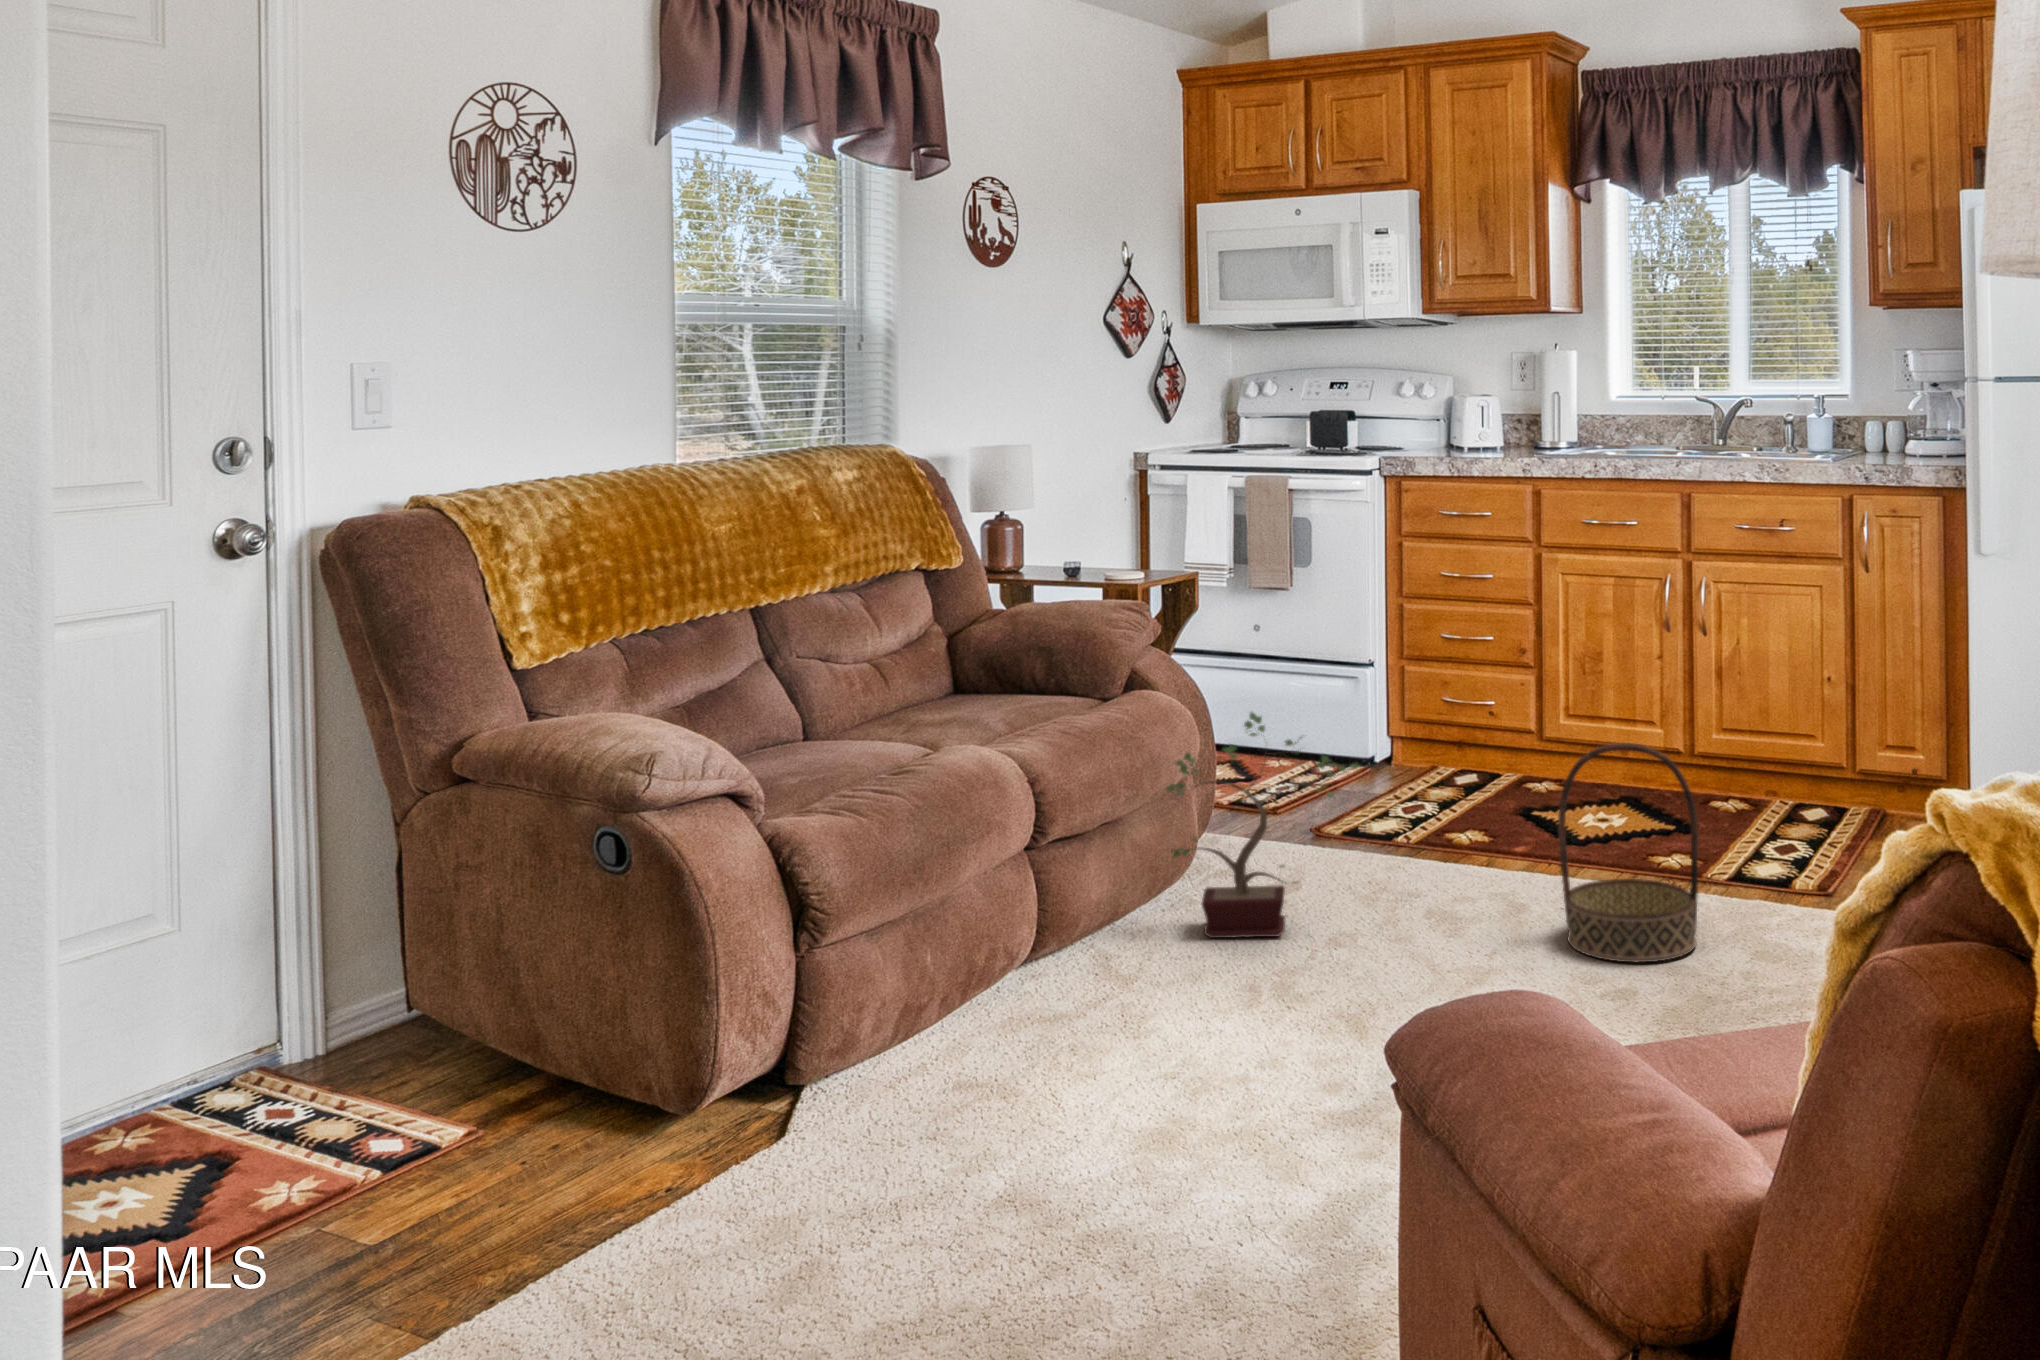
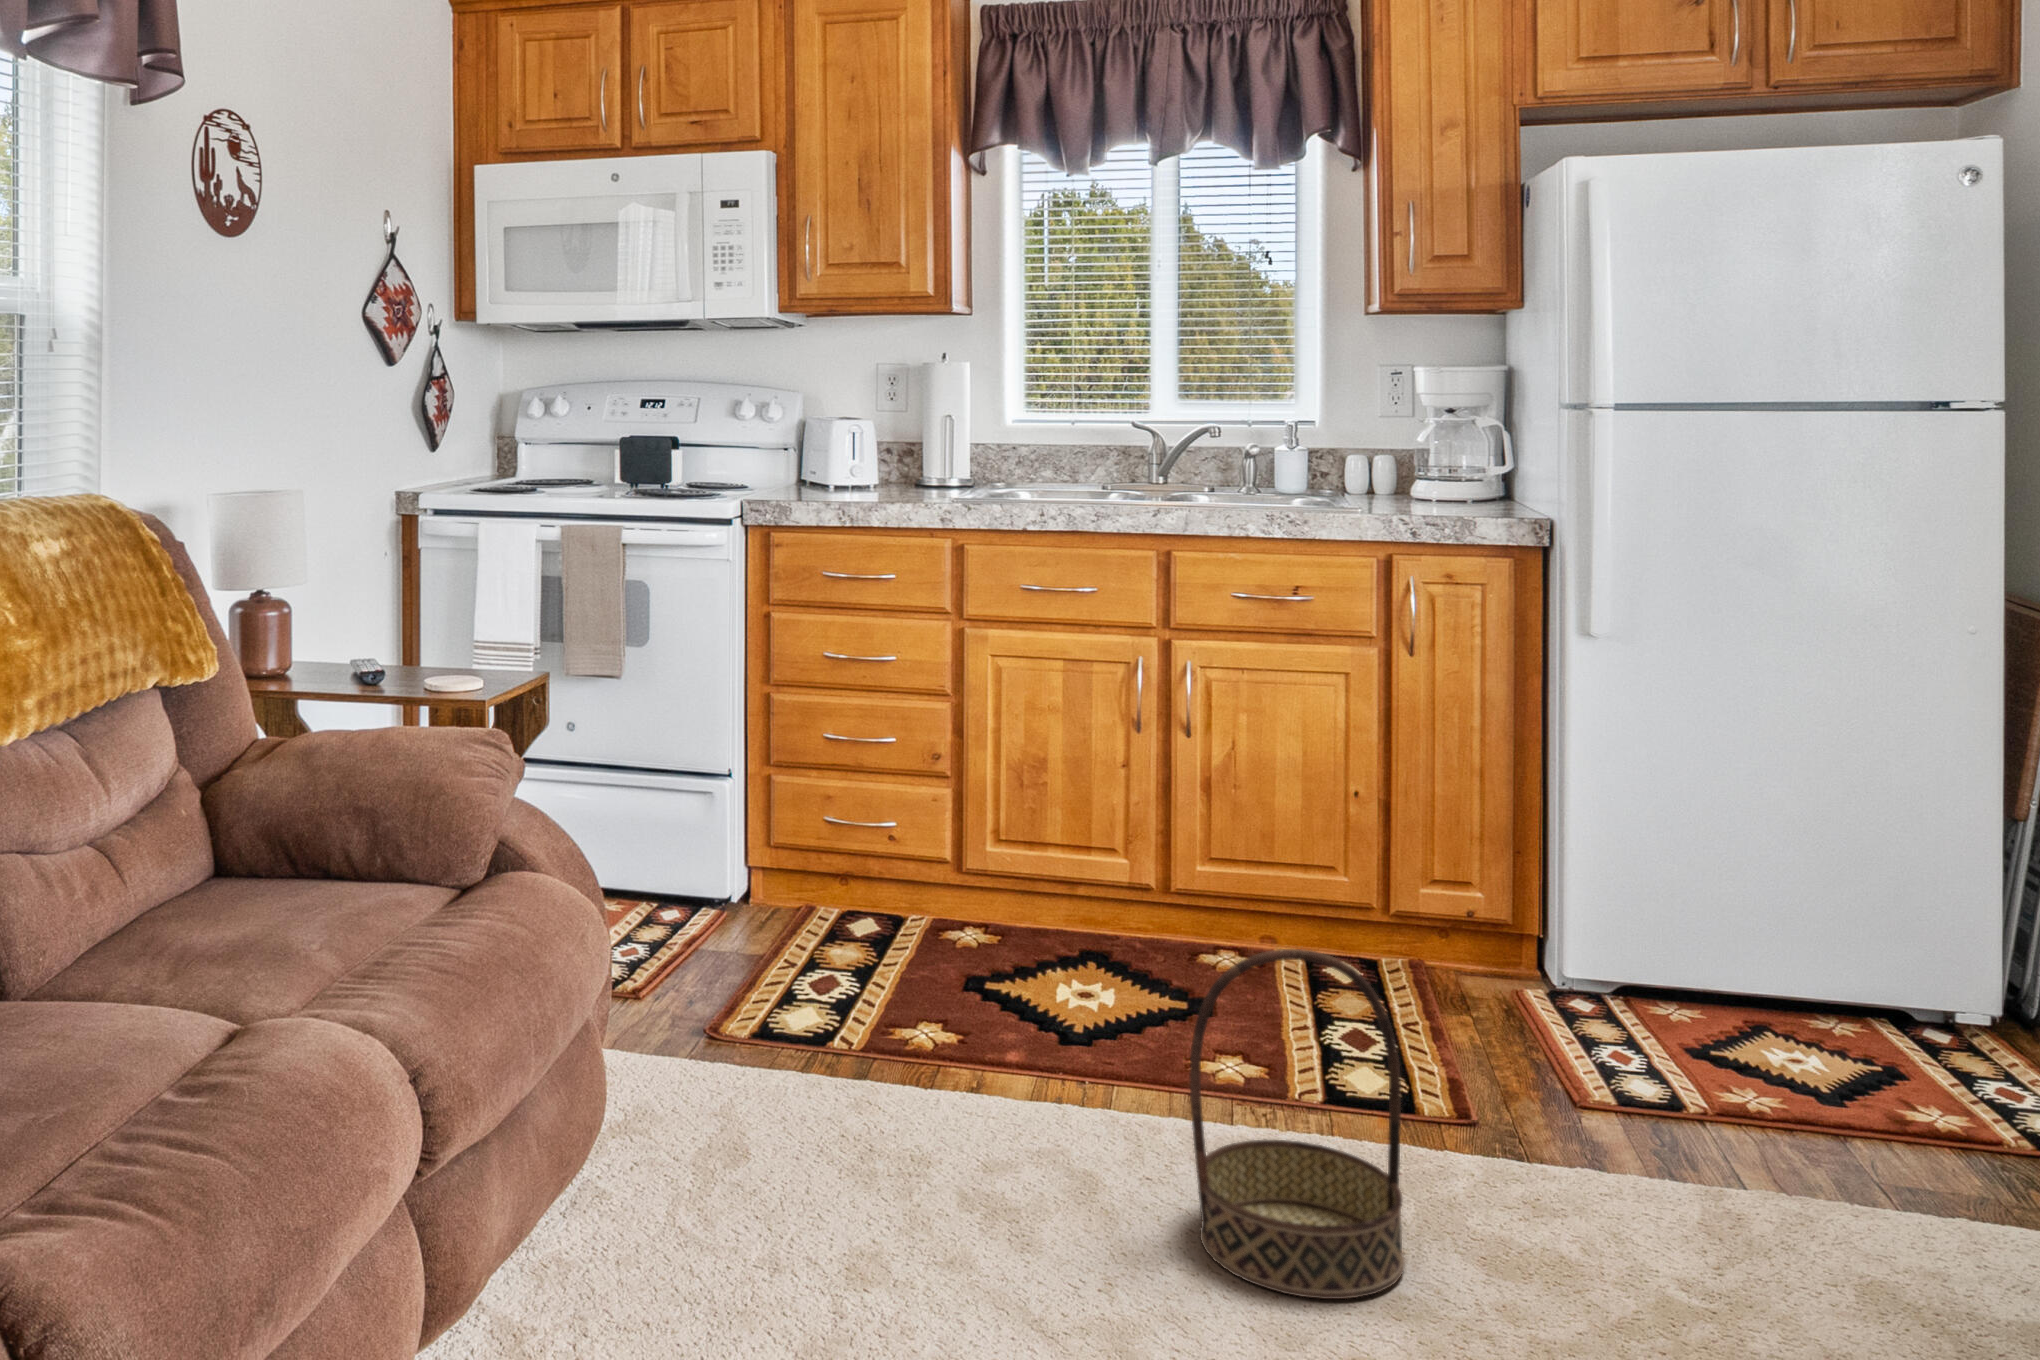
potted plant: present [1166,712,1360,938] -> none [589,910,906,1280]

